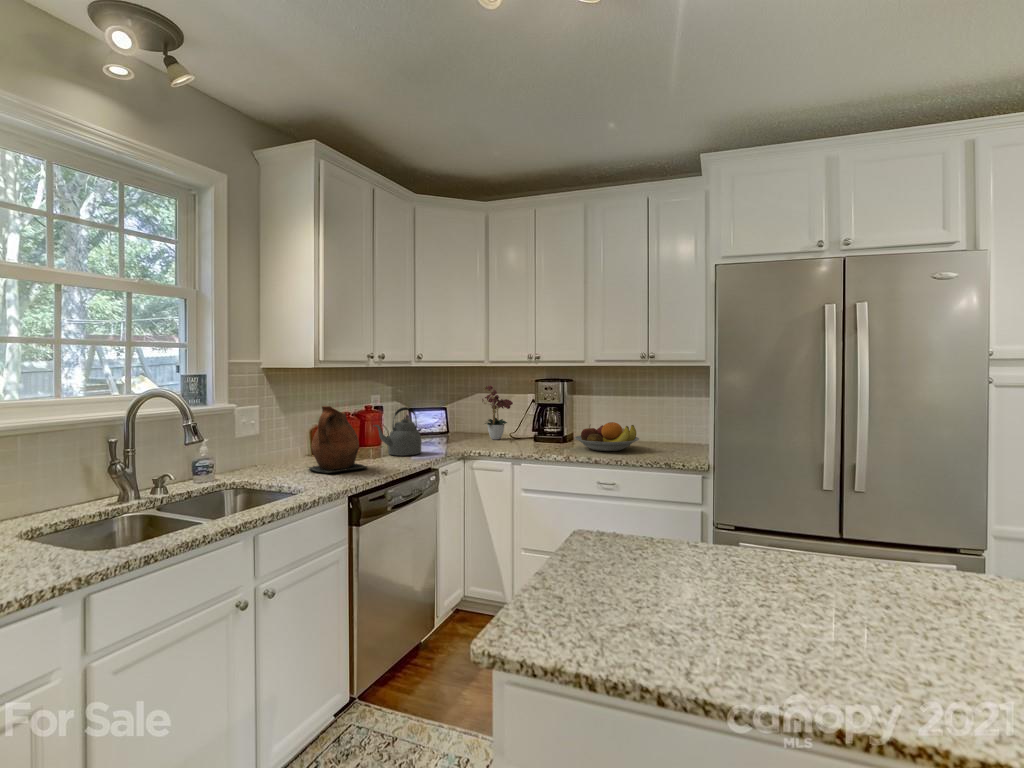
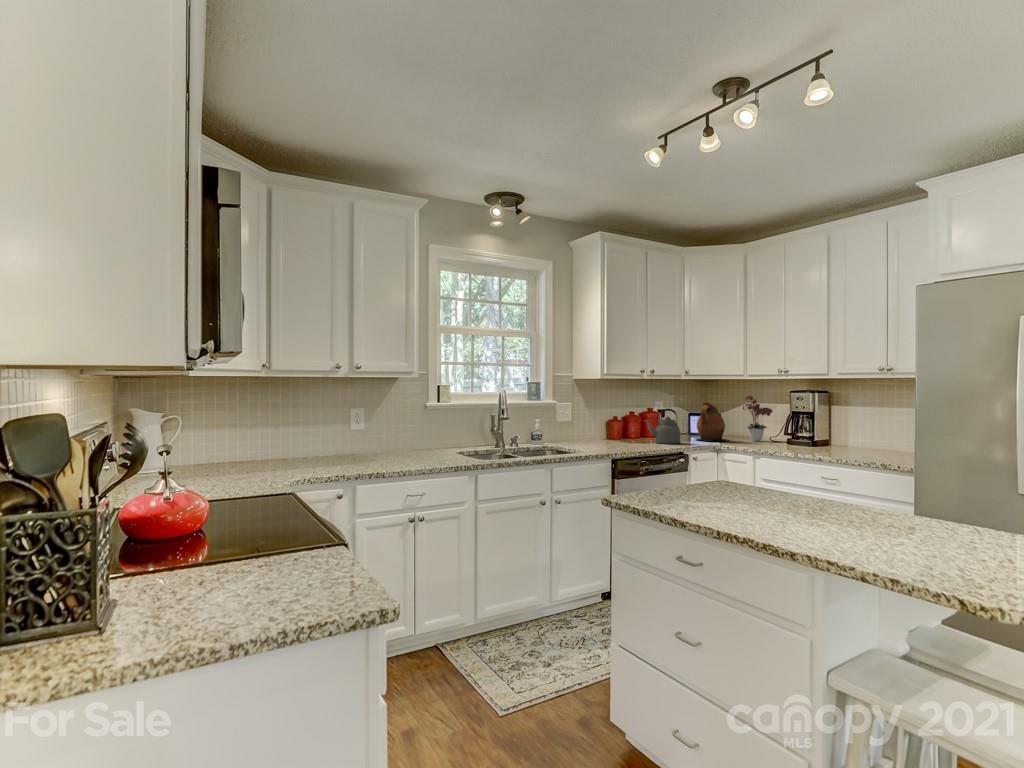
ceramic pitcher: present [309,406,367,473] -> present [696,402,730,441]
fruit bowl: present [574,422,639,451] -> none [815,428,881,453]

